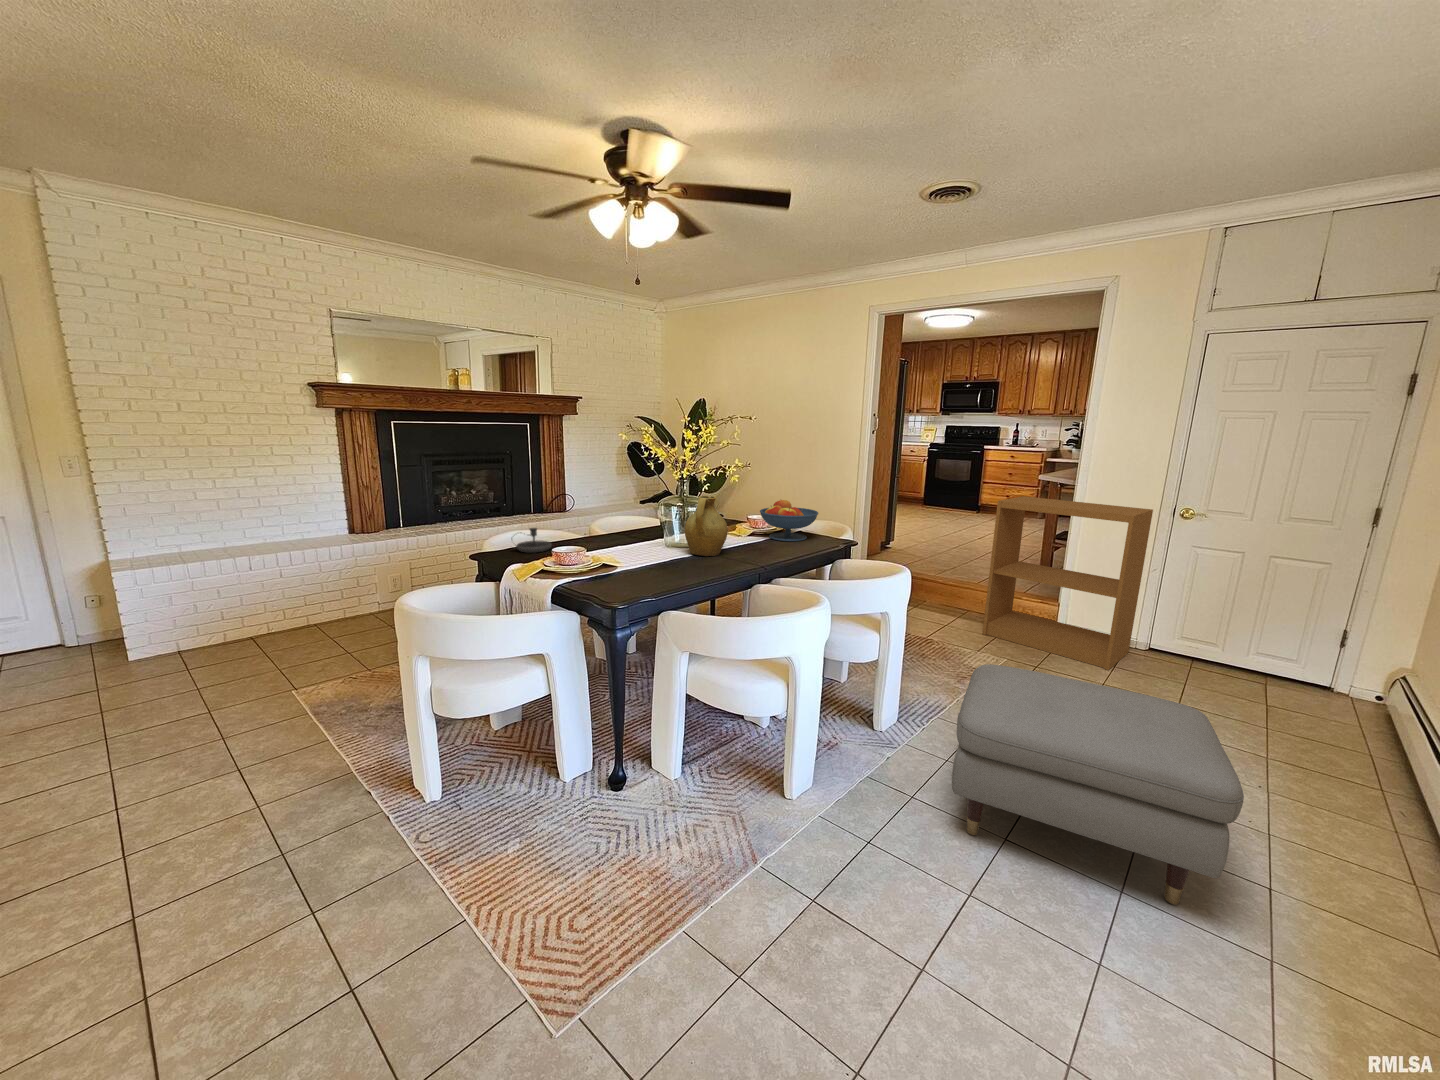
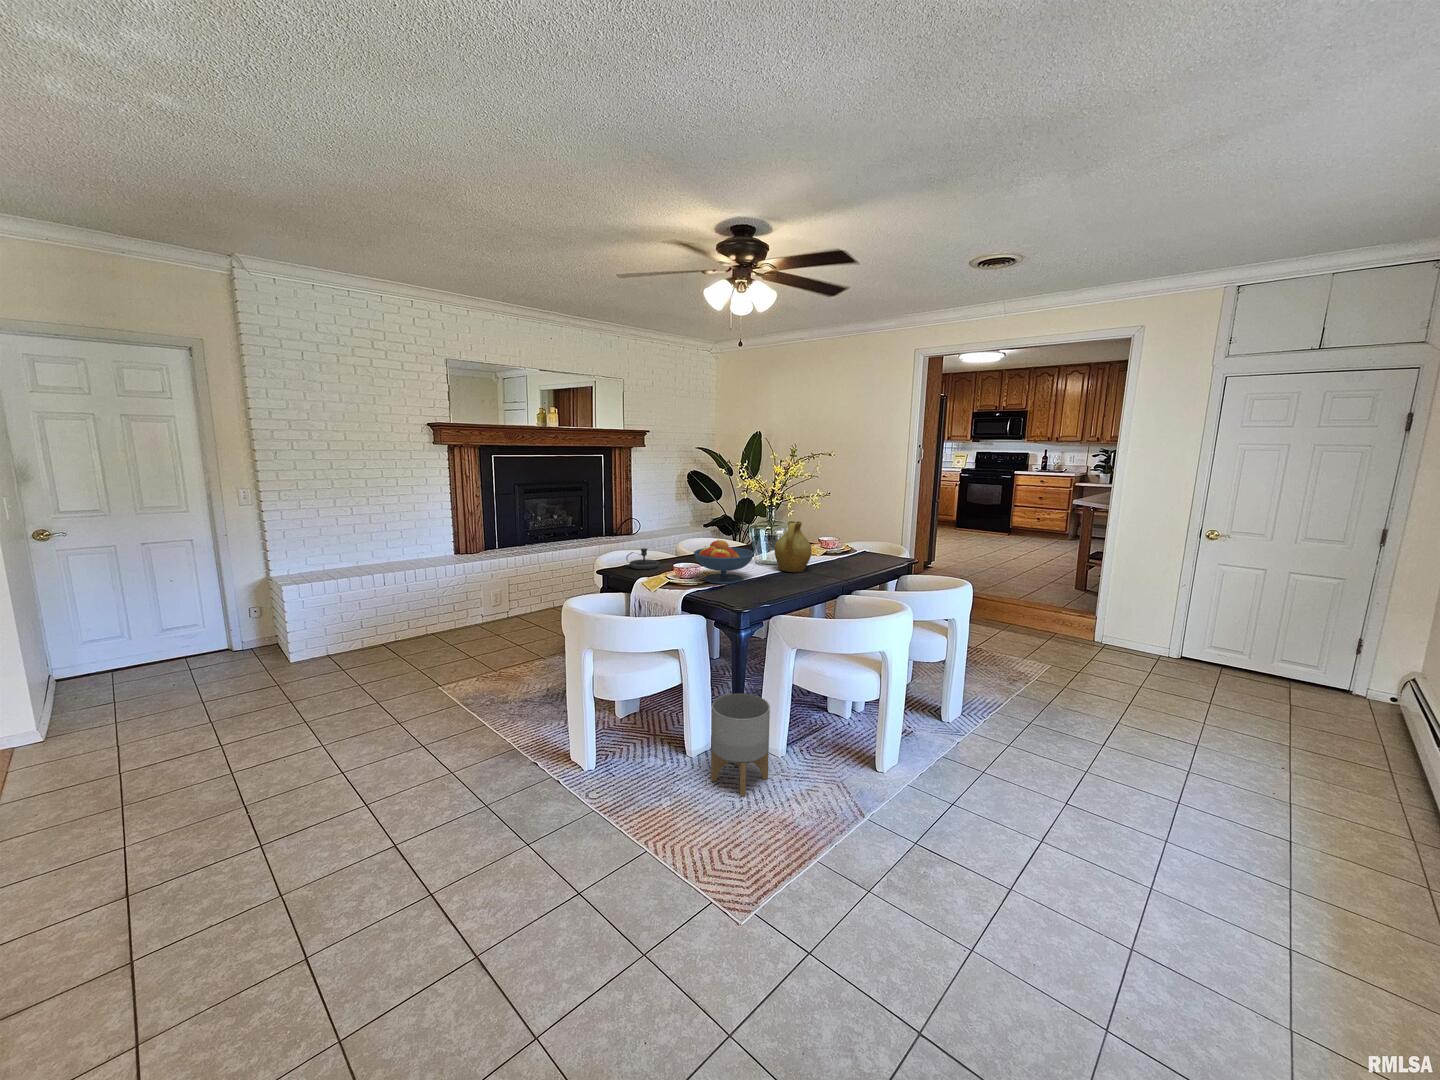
bookshelf: present [982,496,1153,670] -> none [1027,520,1182,676]
fruit bowl: present [760,500,818,541] -> present [694,540,754,584]
ottoman: present [952,664,1244,905] -> none [1021,663,1262,850]
planter: none [576,706,650,835] -> present [711,693,770,796]

